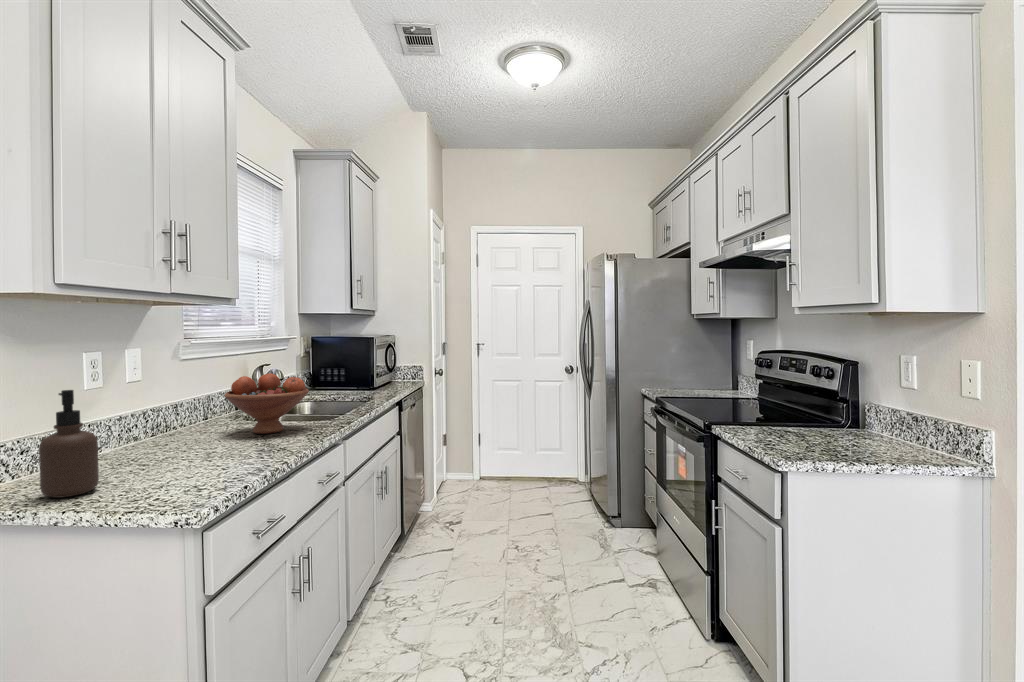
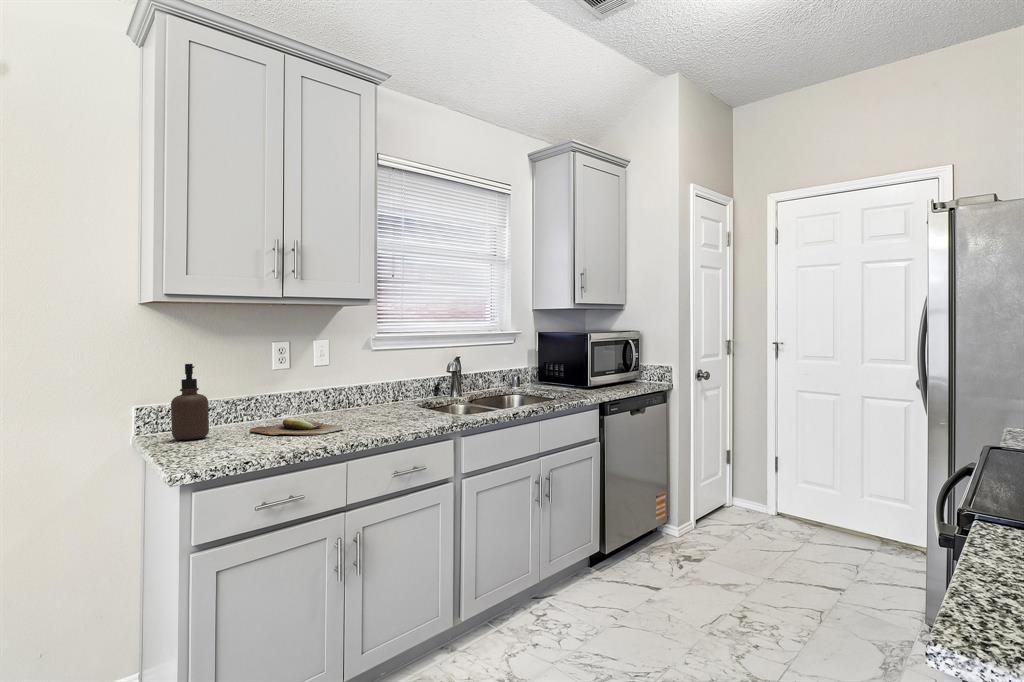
fruit bowl: present [224,374,309,434] -> none [368,362,440,417]
cutting board: none [121,449,263,472] -> present [250,418,342,435]

